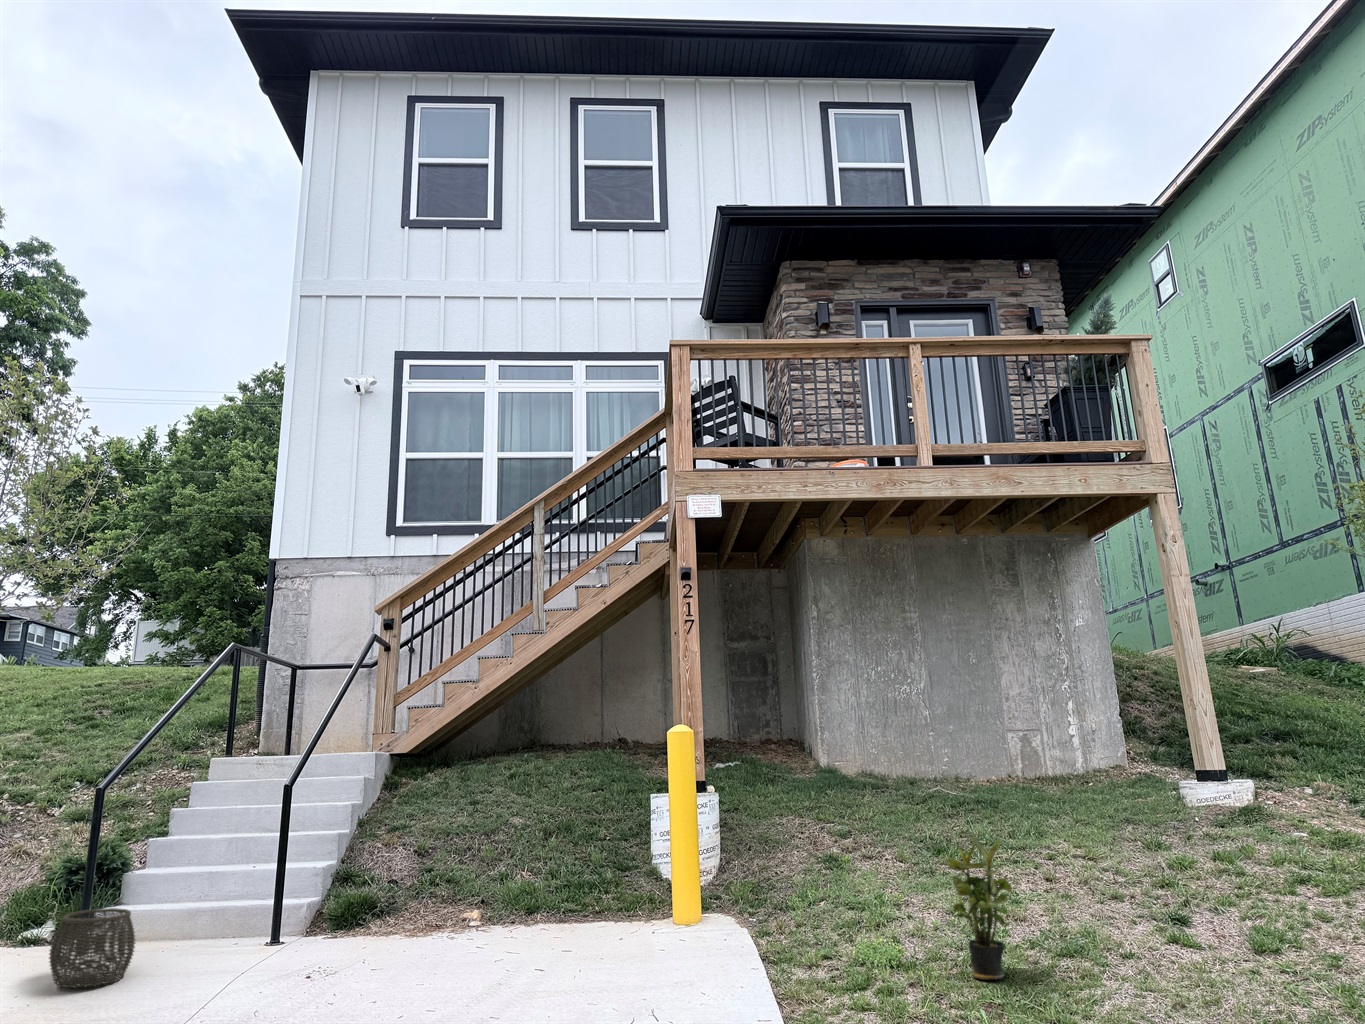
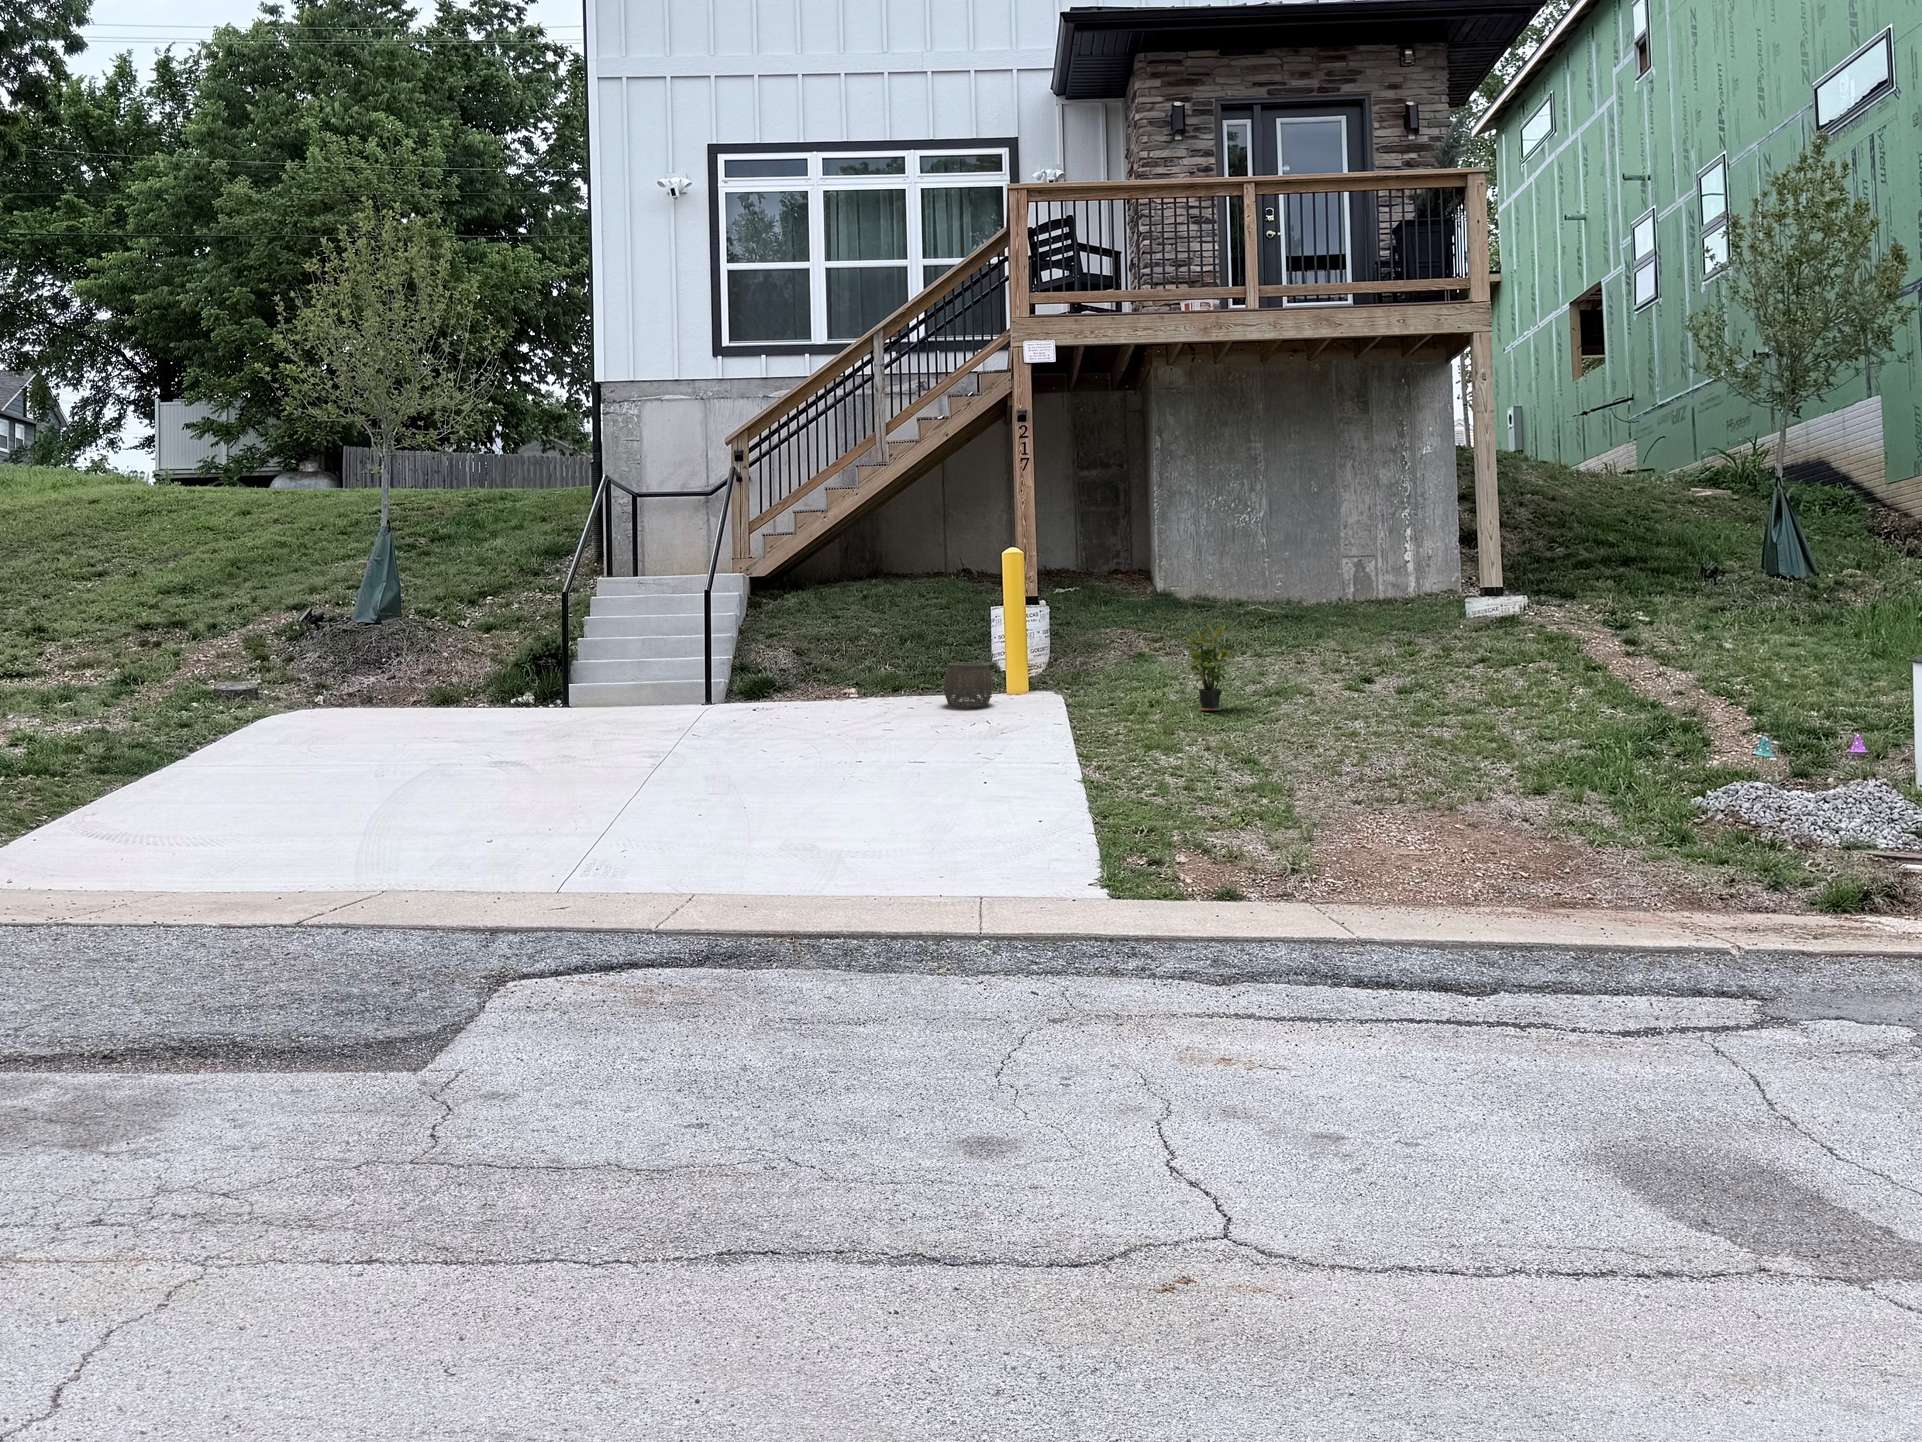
woven basket: present [49,908,135,988] -> present [943,662,993,707]

